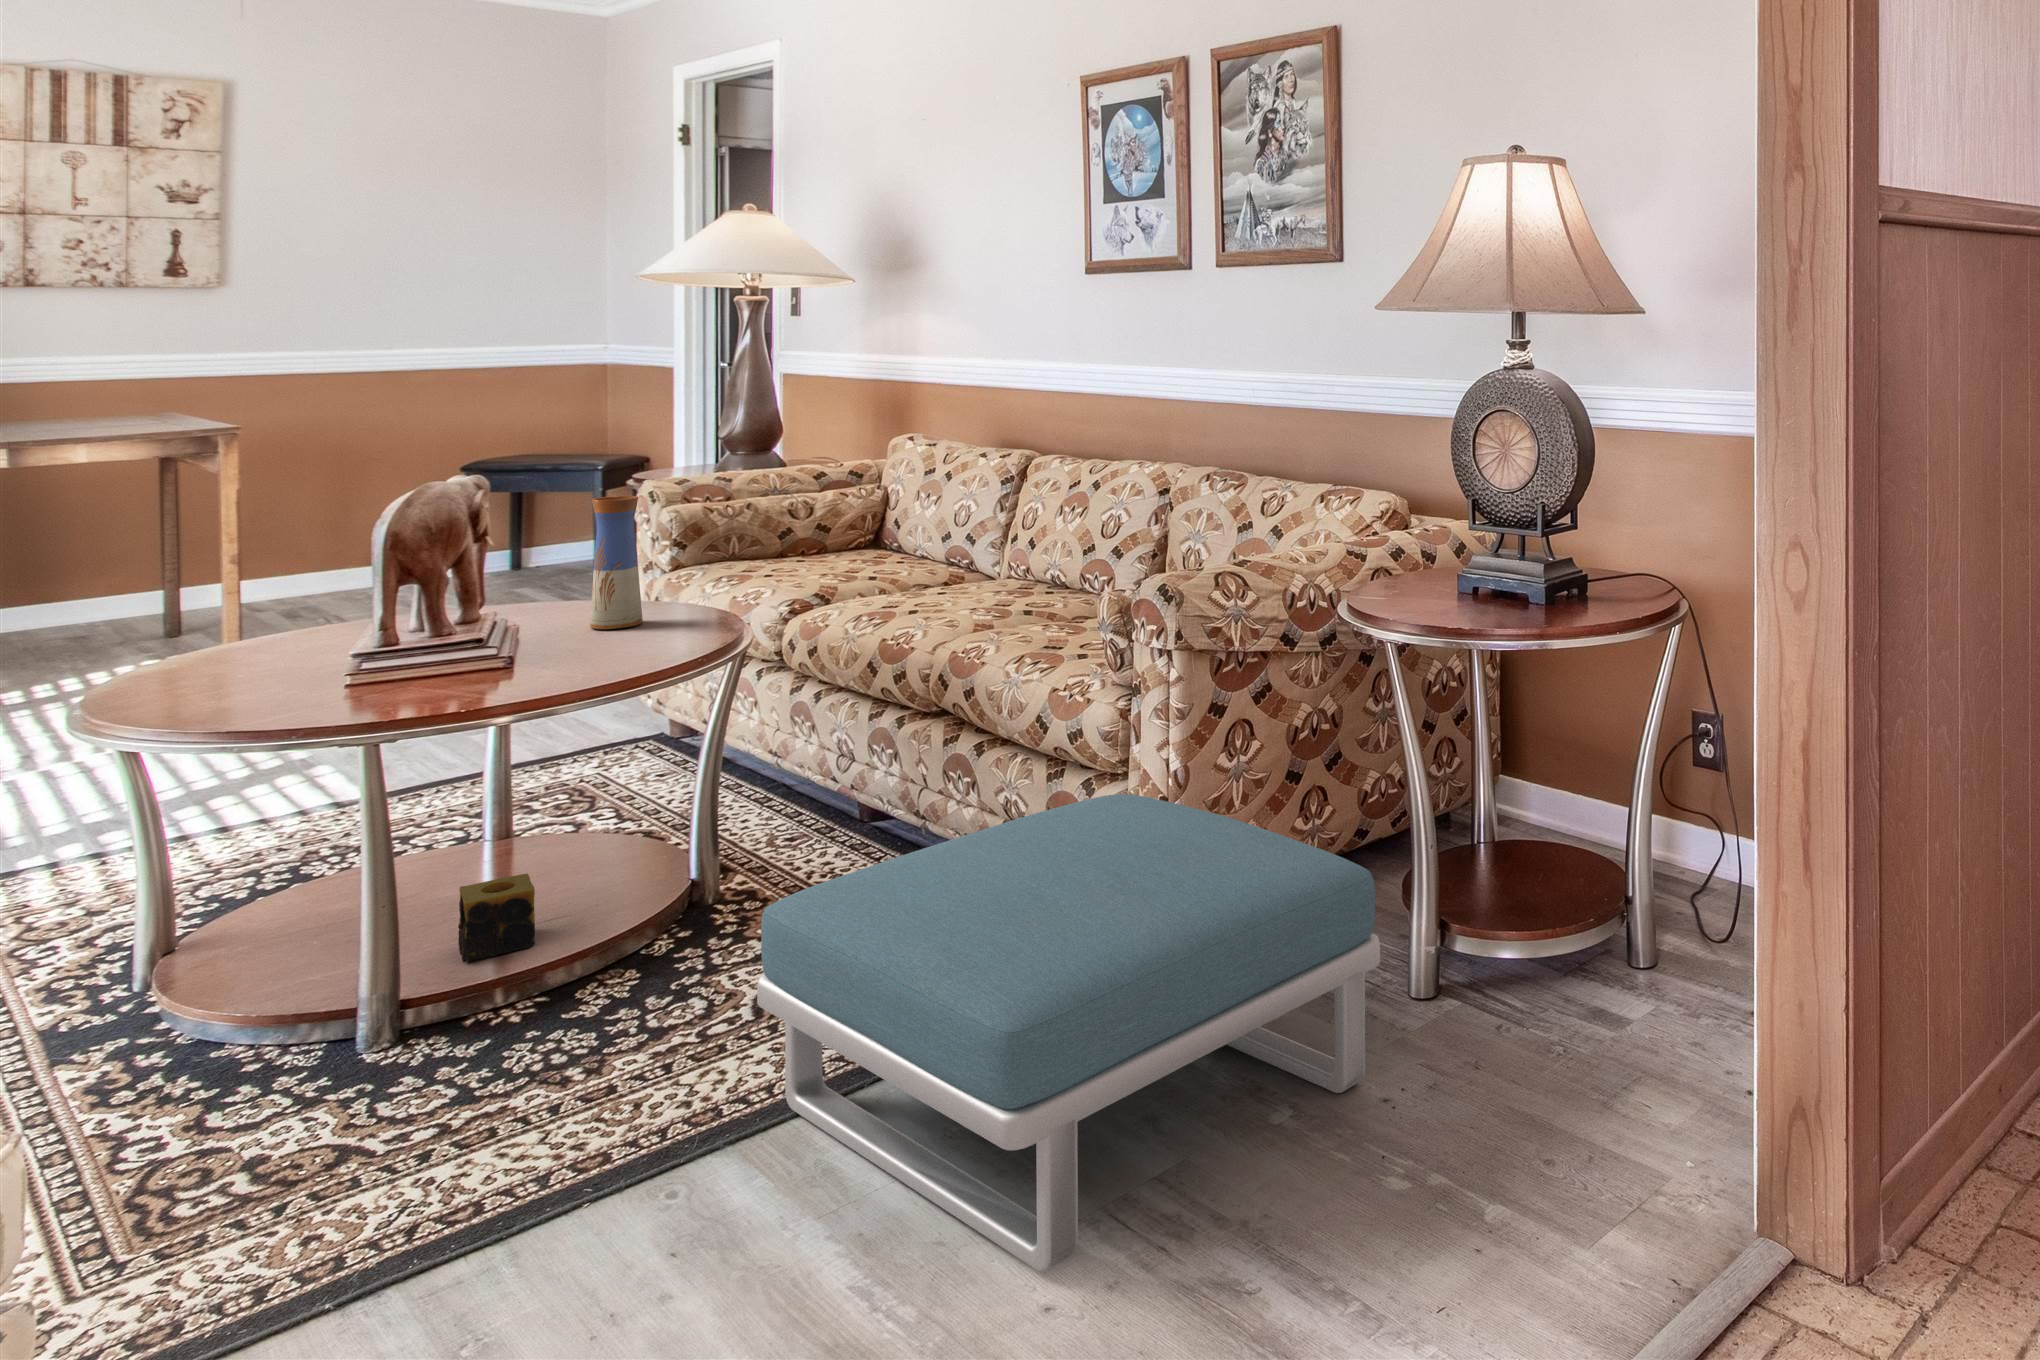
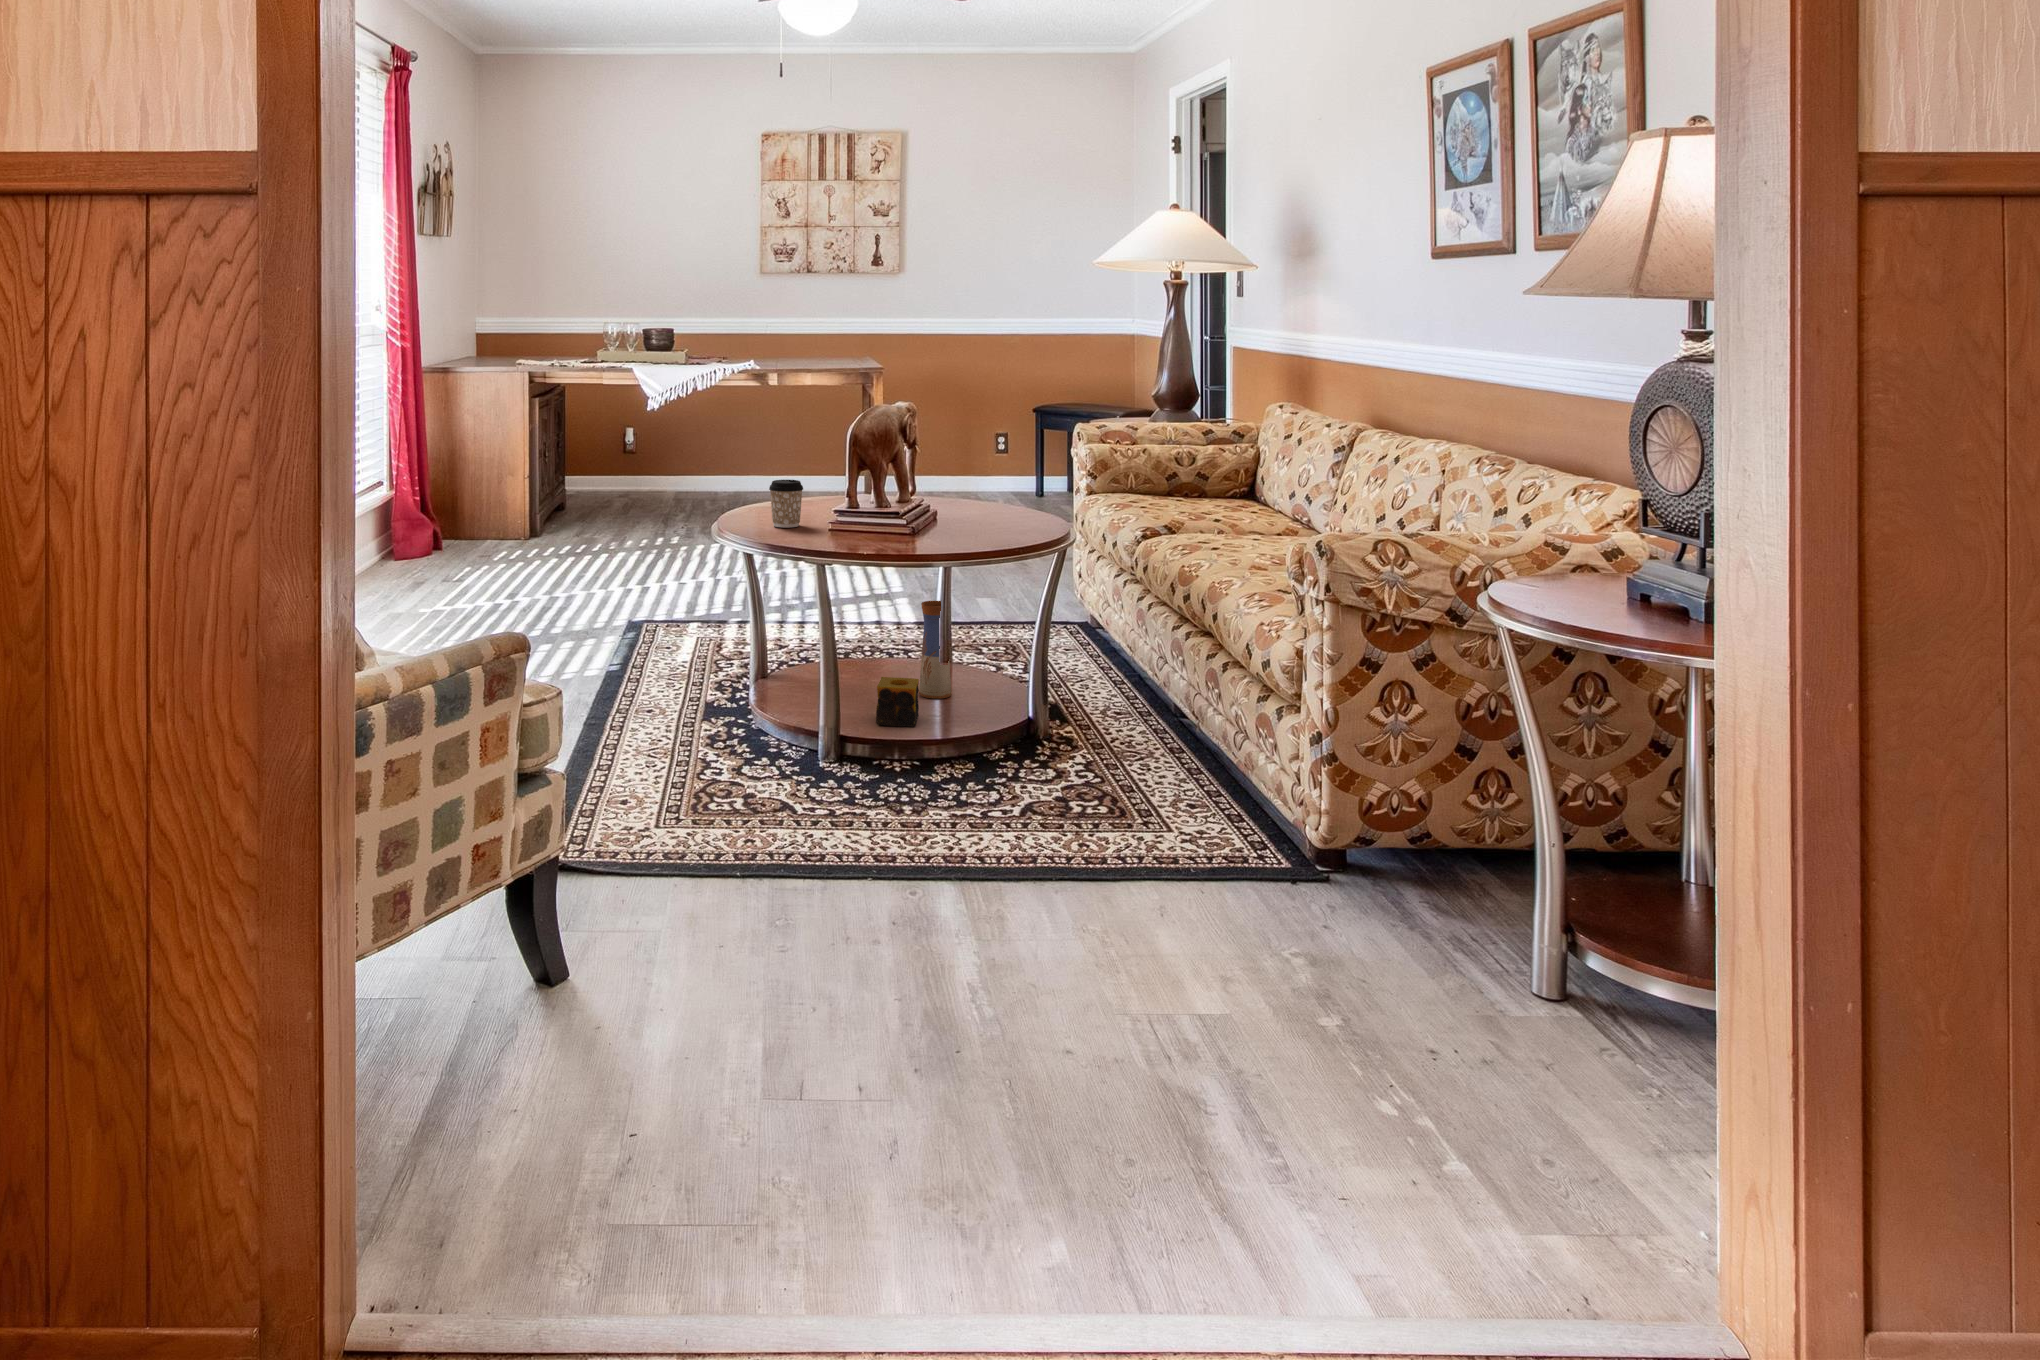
vase: present [590,496,643,629] -> present [919,601,951,699]
coffee cup: none [205,609,281,691] -> present [769,480,803,528]
footstool: present [757,794,1380,1271] -> none [980,715,1441,1028]

